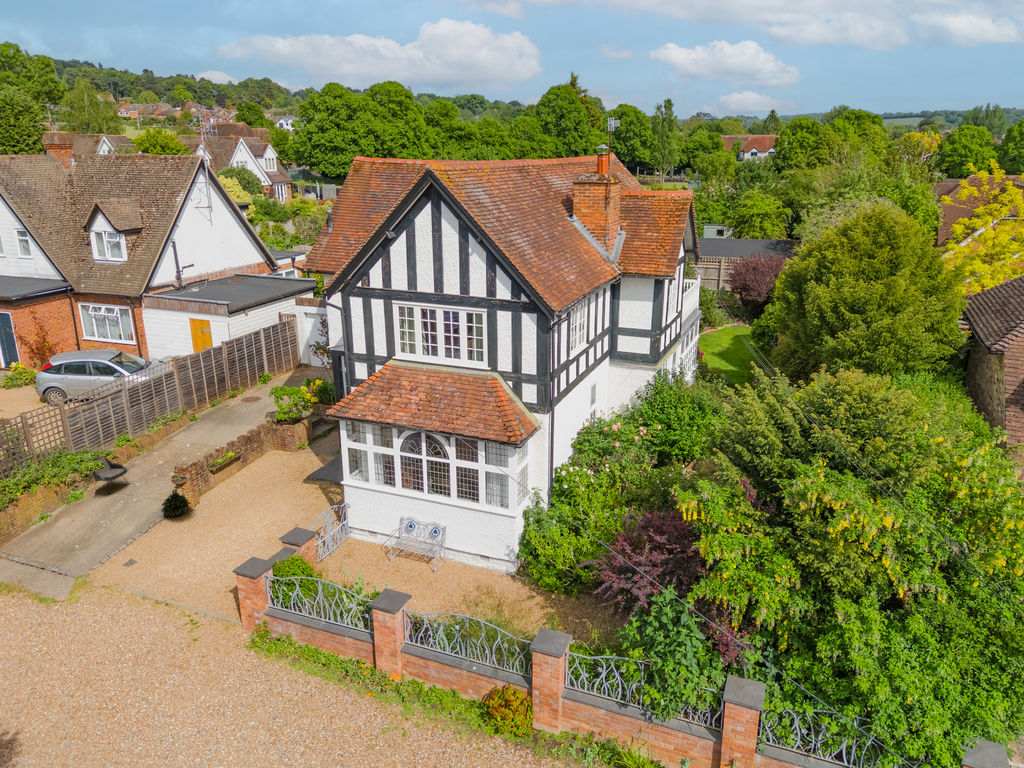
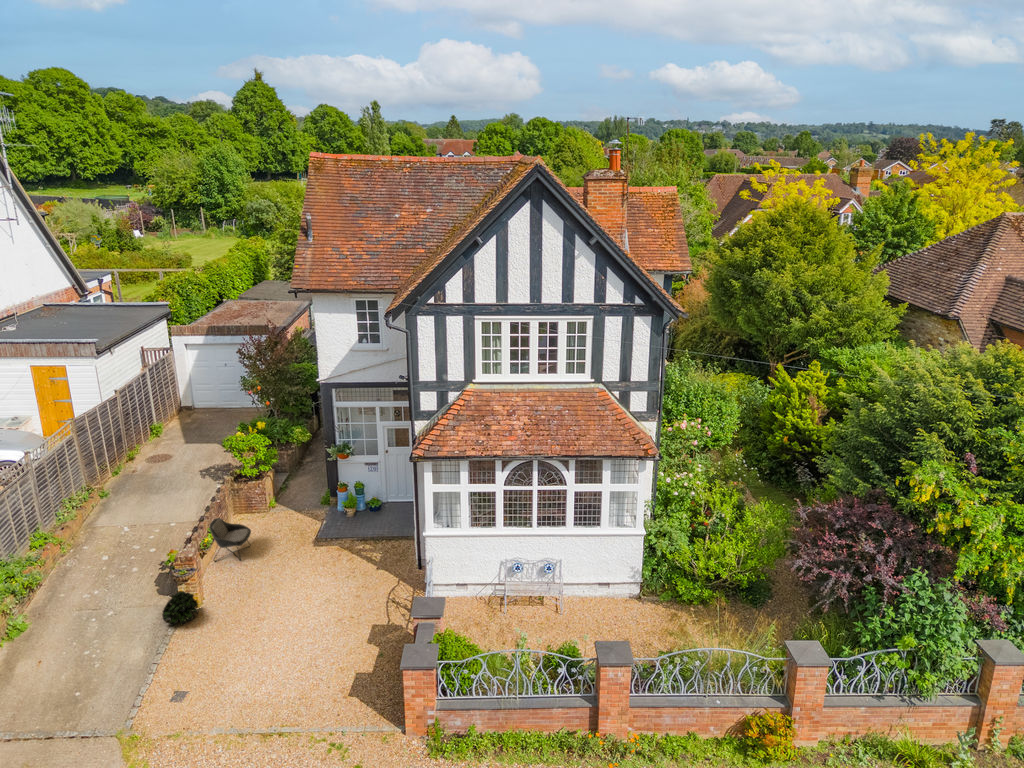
lounge chair: present [91,457,128,493] -> present [209,518,251,561]

